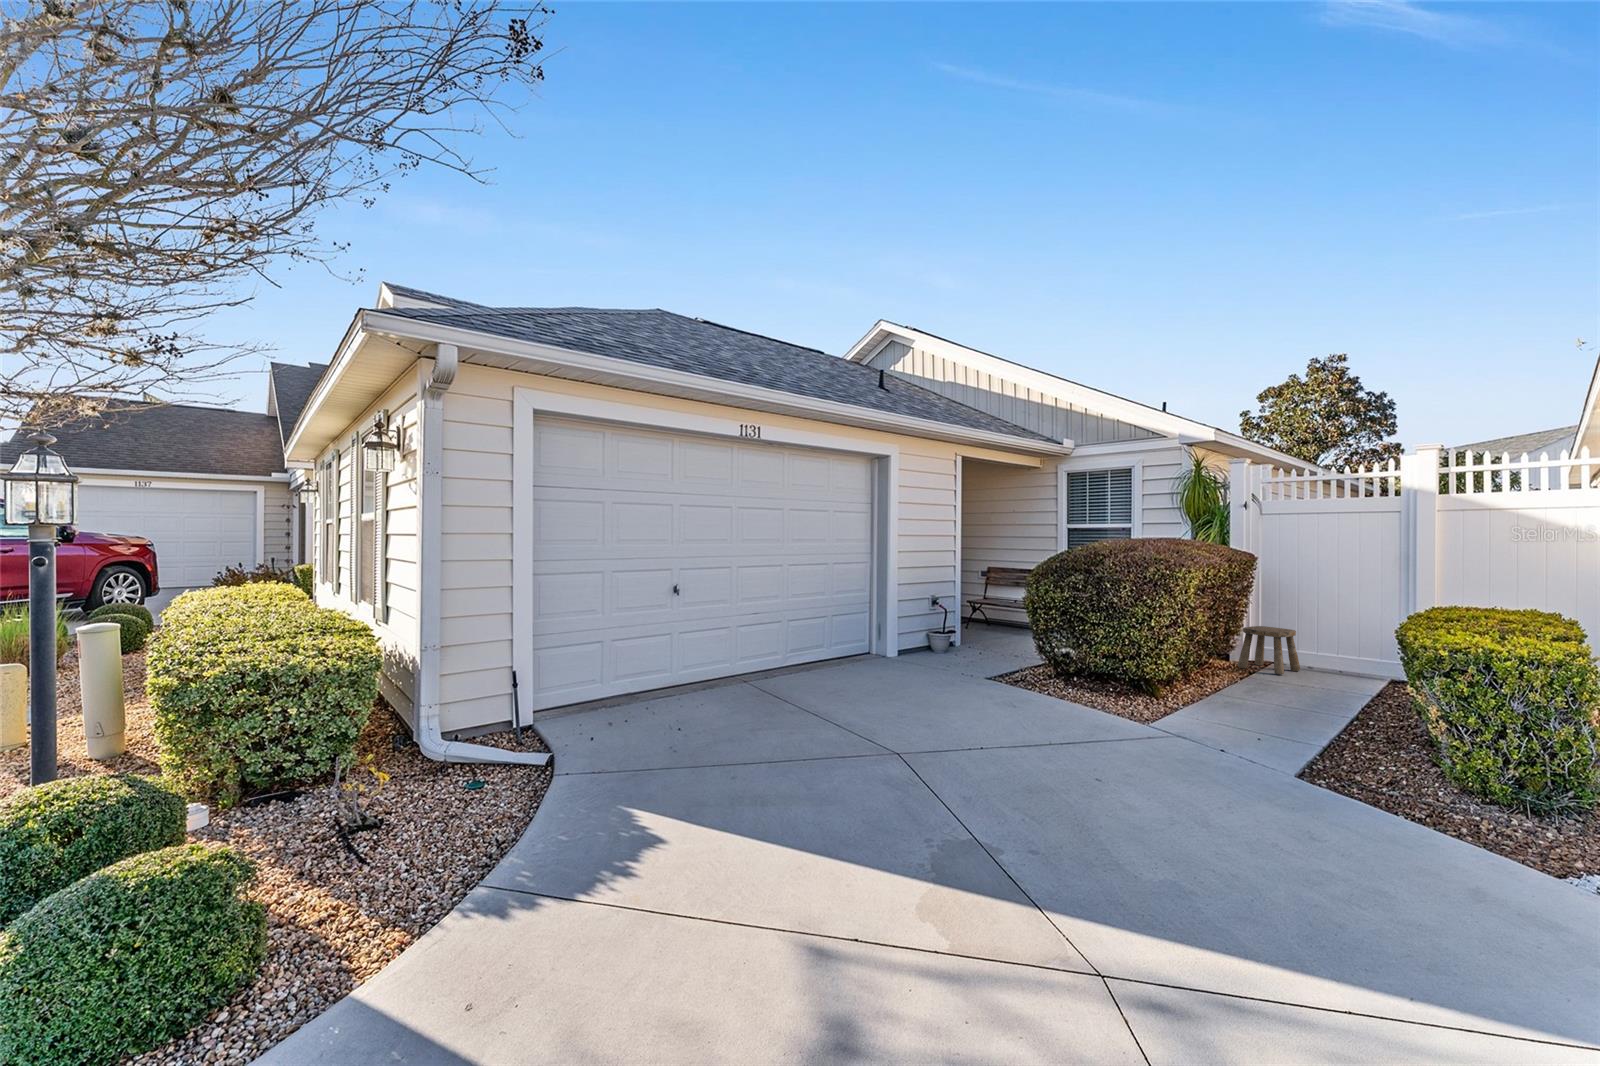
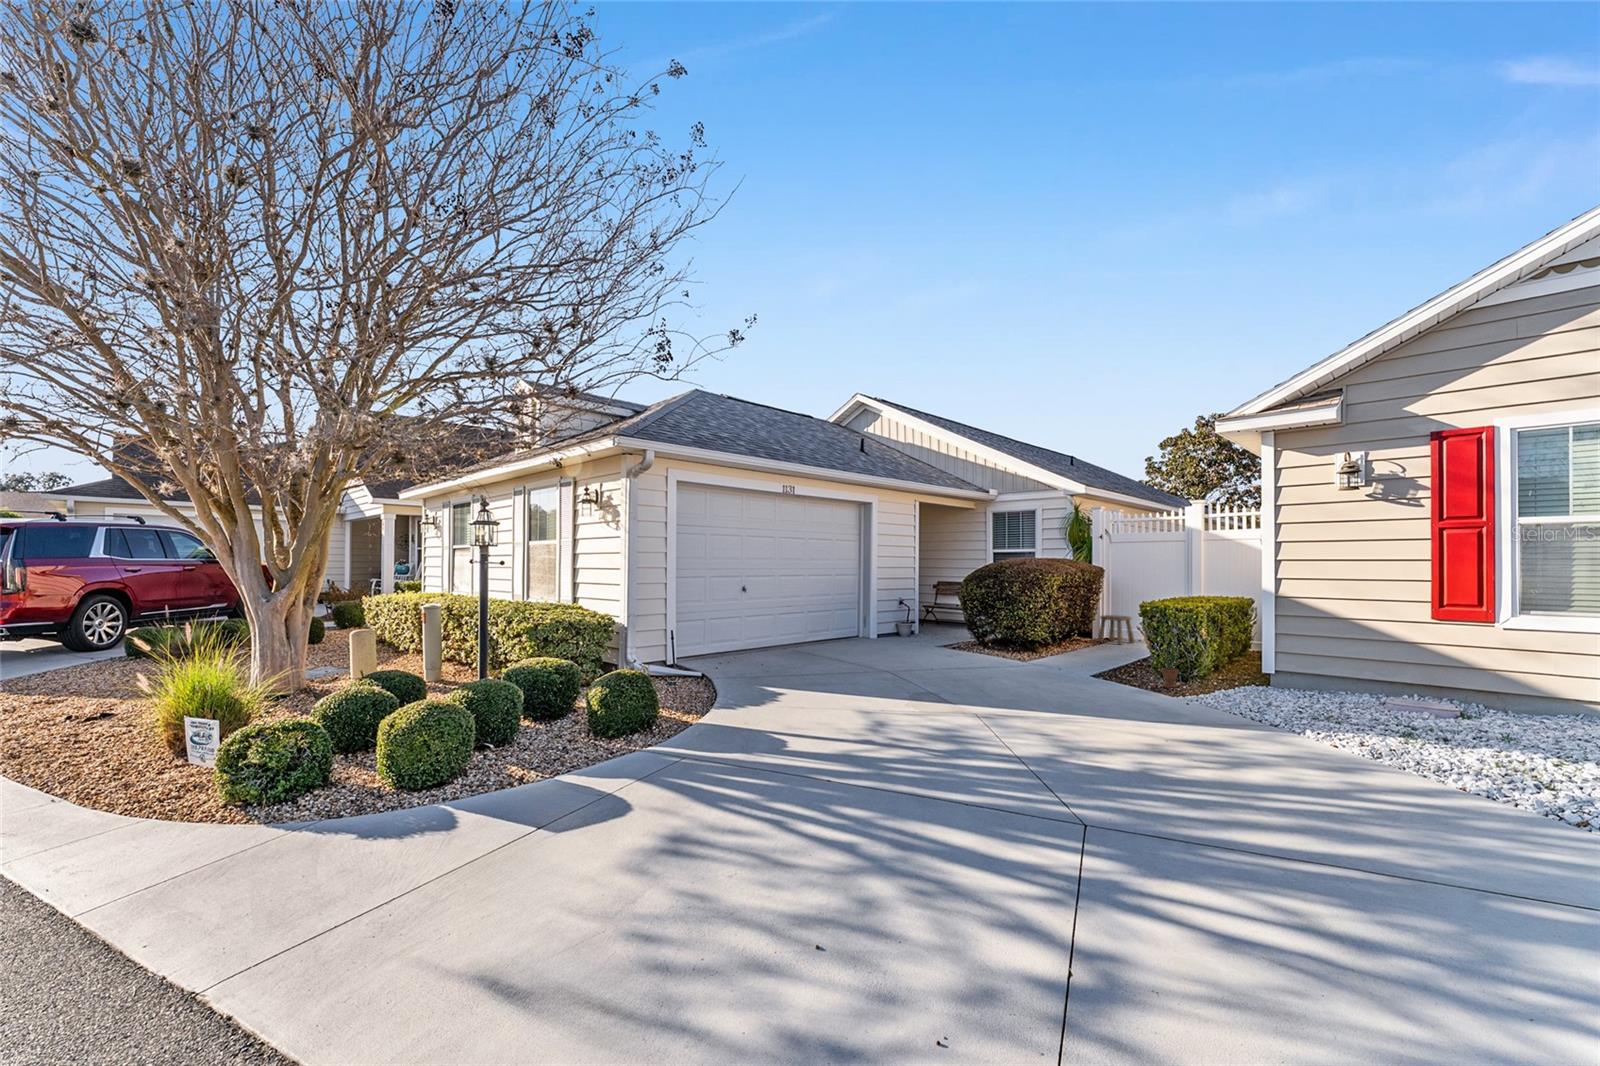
potted plant: none [1451,721,1508,819] -> present [1159,644,1179,688]

